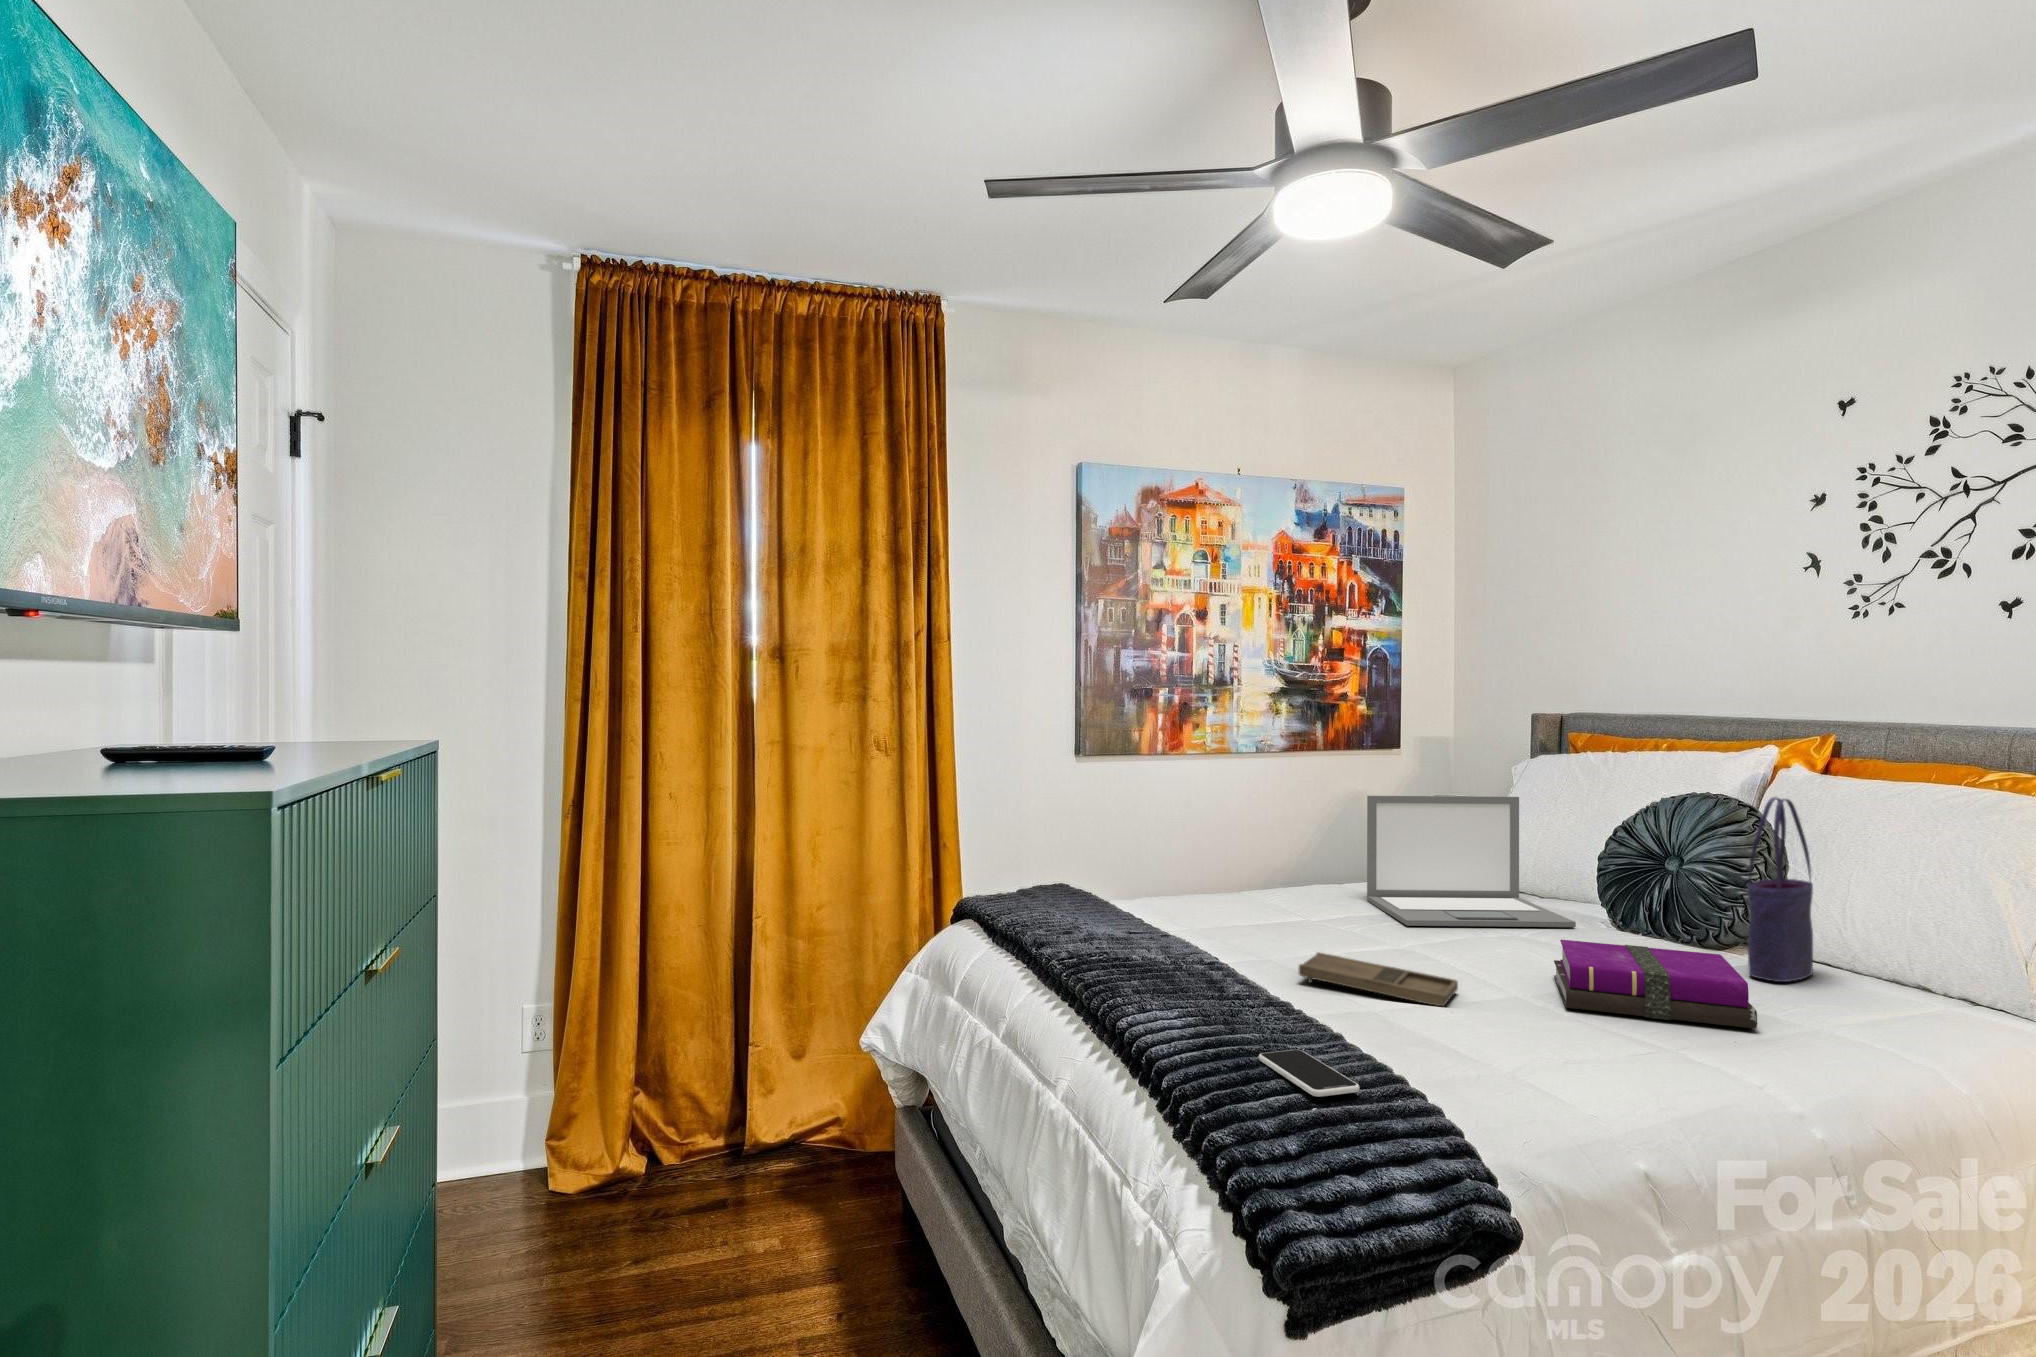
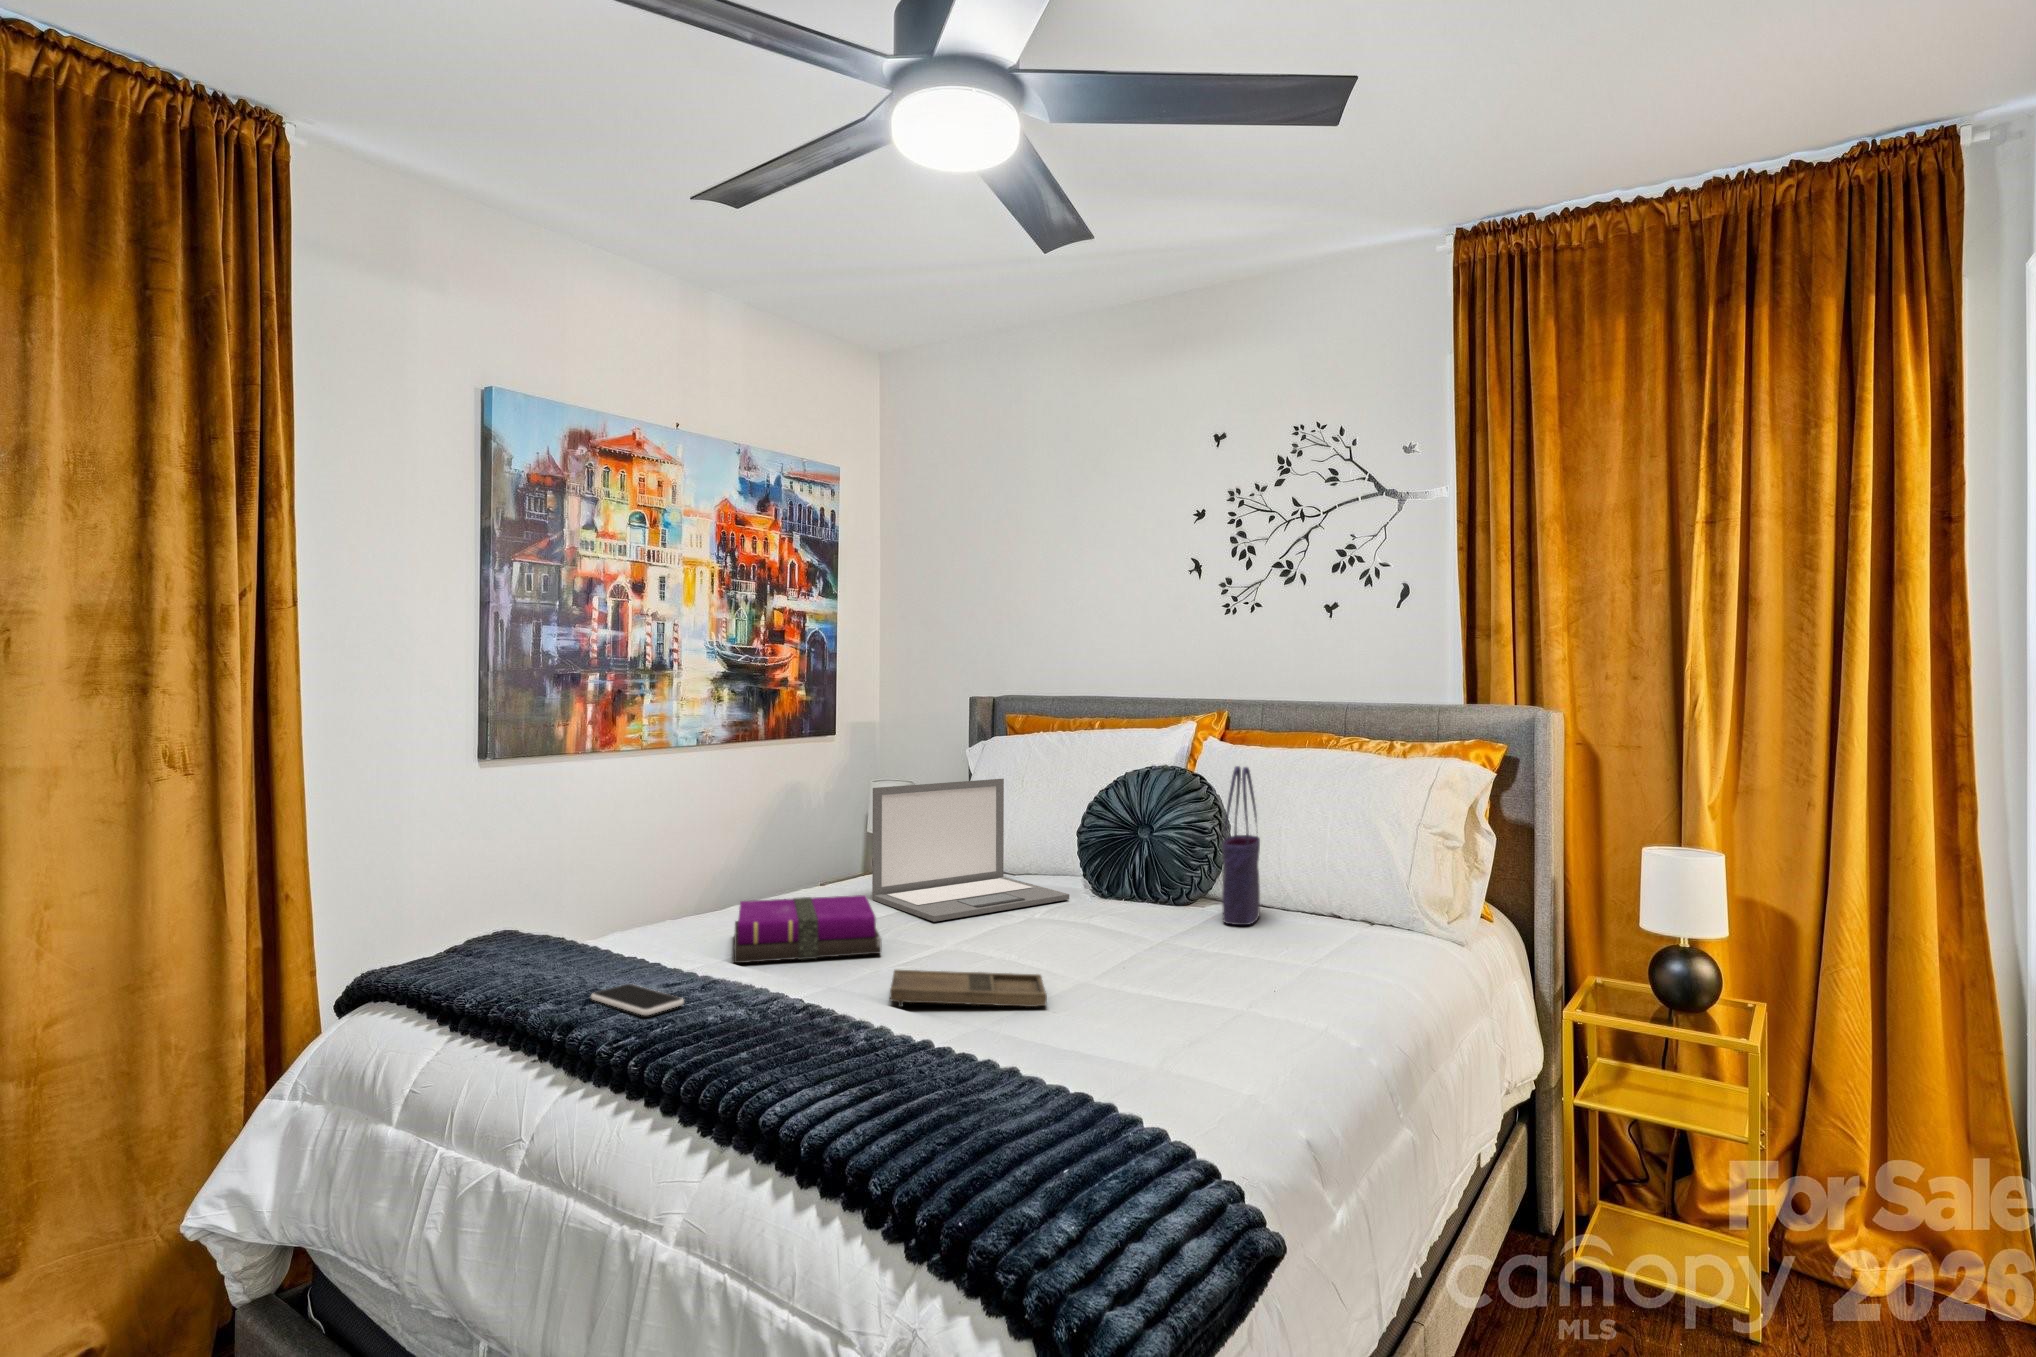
notebook: present [1554,940,1757,1029] -> present [734,895,881,963]
smartphone: present [1259,1050,1360,1097] -> present [591,984,684,1015]

